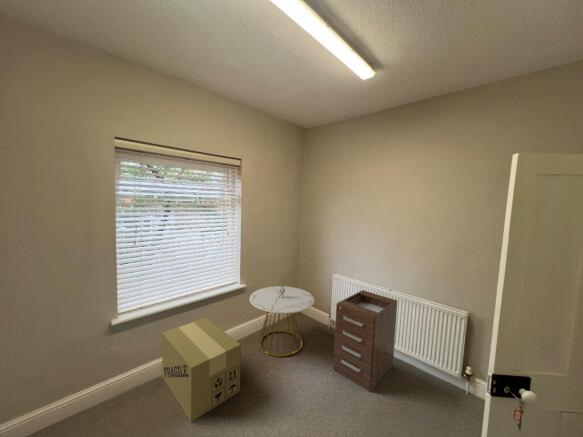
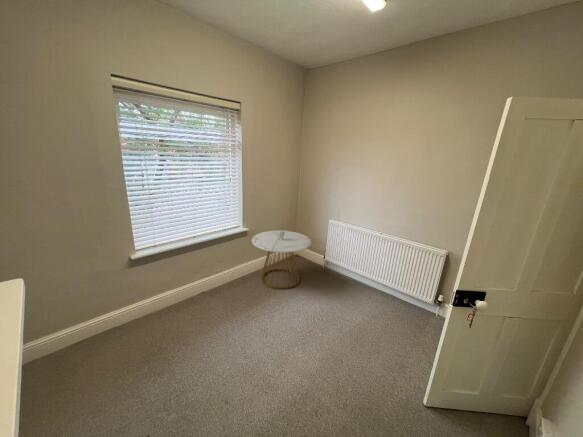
filing cabinet: present [333,290,397,392] -> none [326,233,386,314]
cardboard box: present [162,318,241,422] -> none [176,256,246,335]

